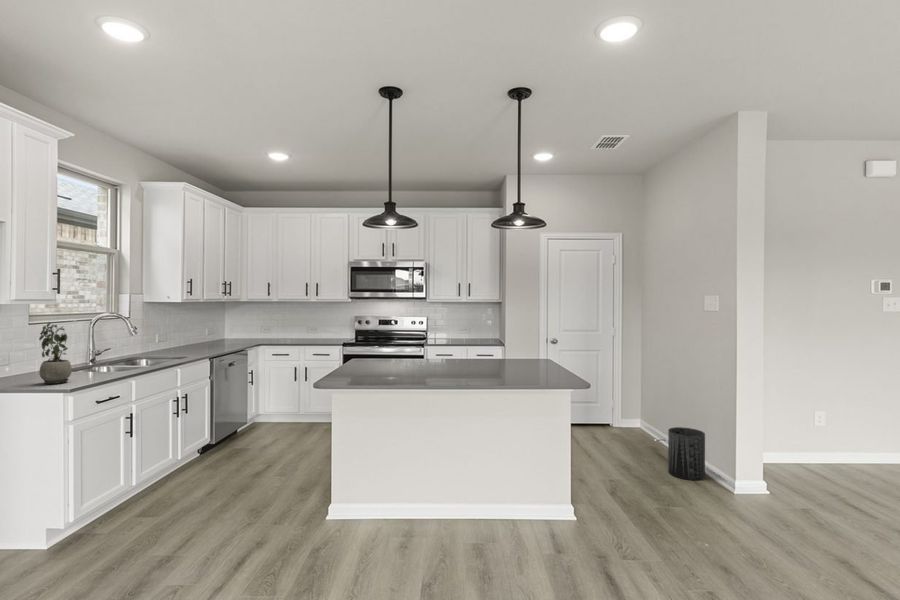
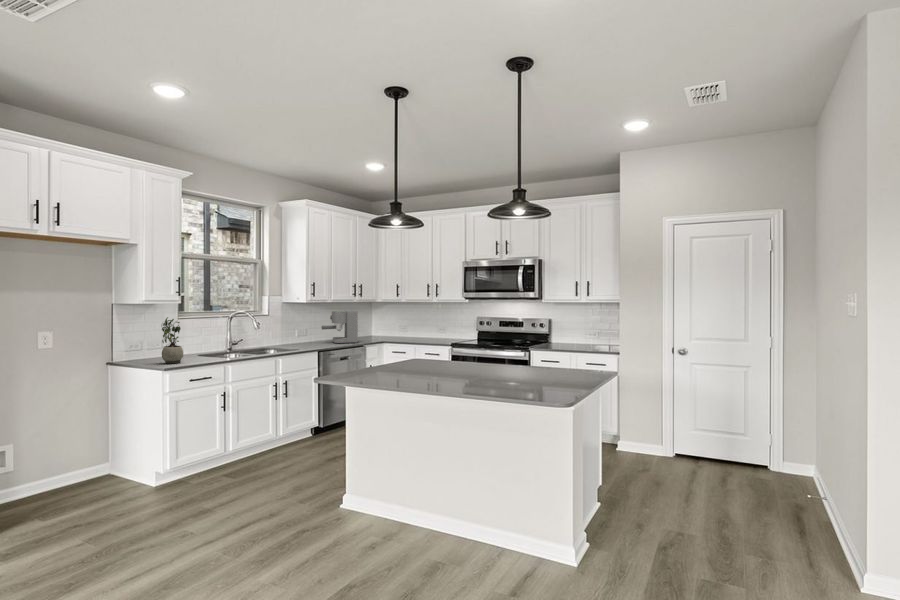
coffee maker: none [192,312,236,348] -> present [321,311,358,344]
trash can: present [668,427,705,480] -> none [786,483,845,566]

